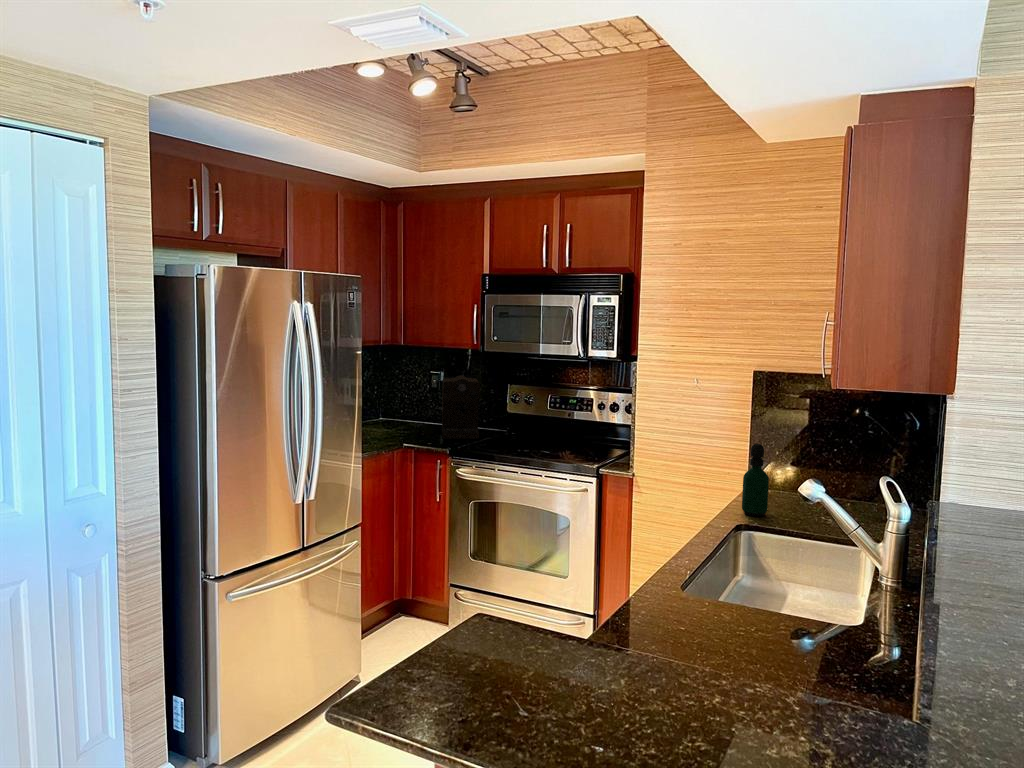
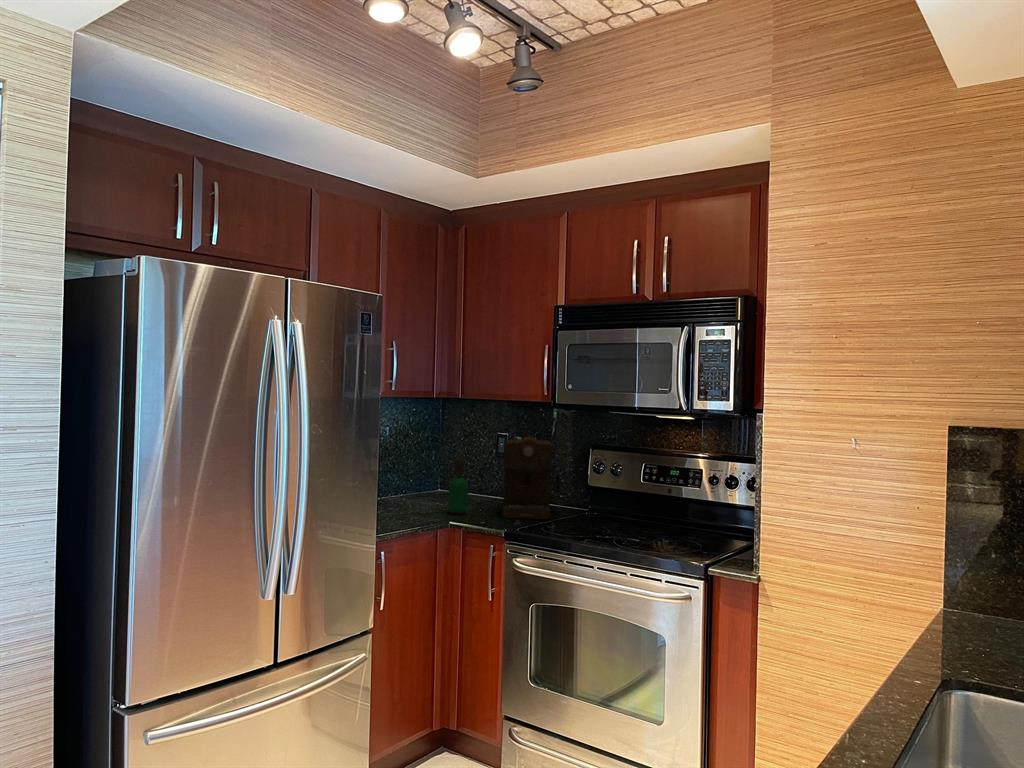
soap dispenser: present [742,444,769,516] -> present [448,458,468,514]

